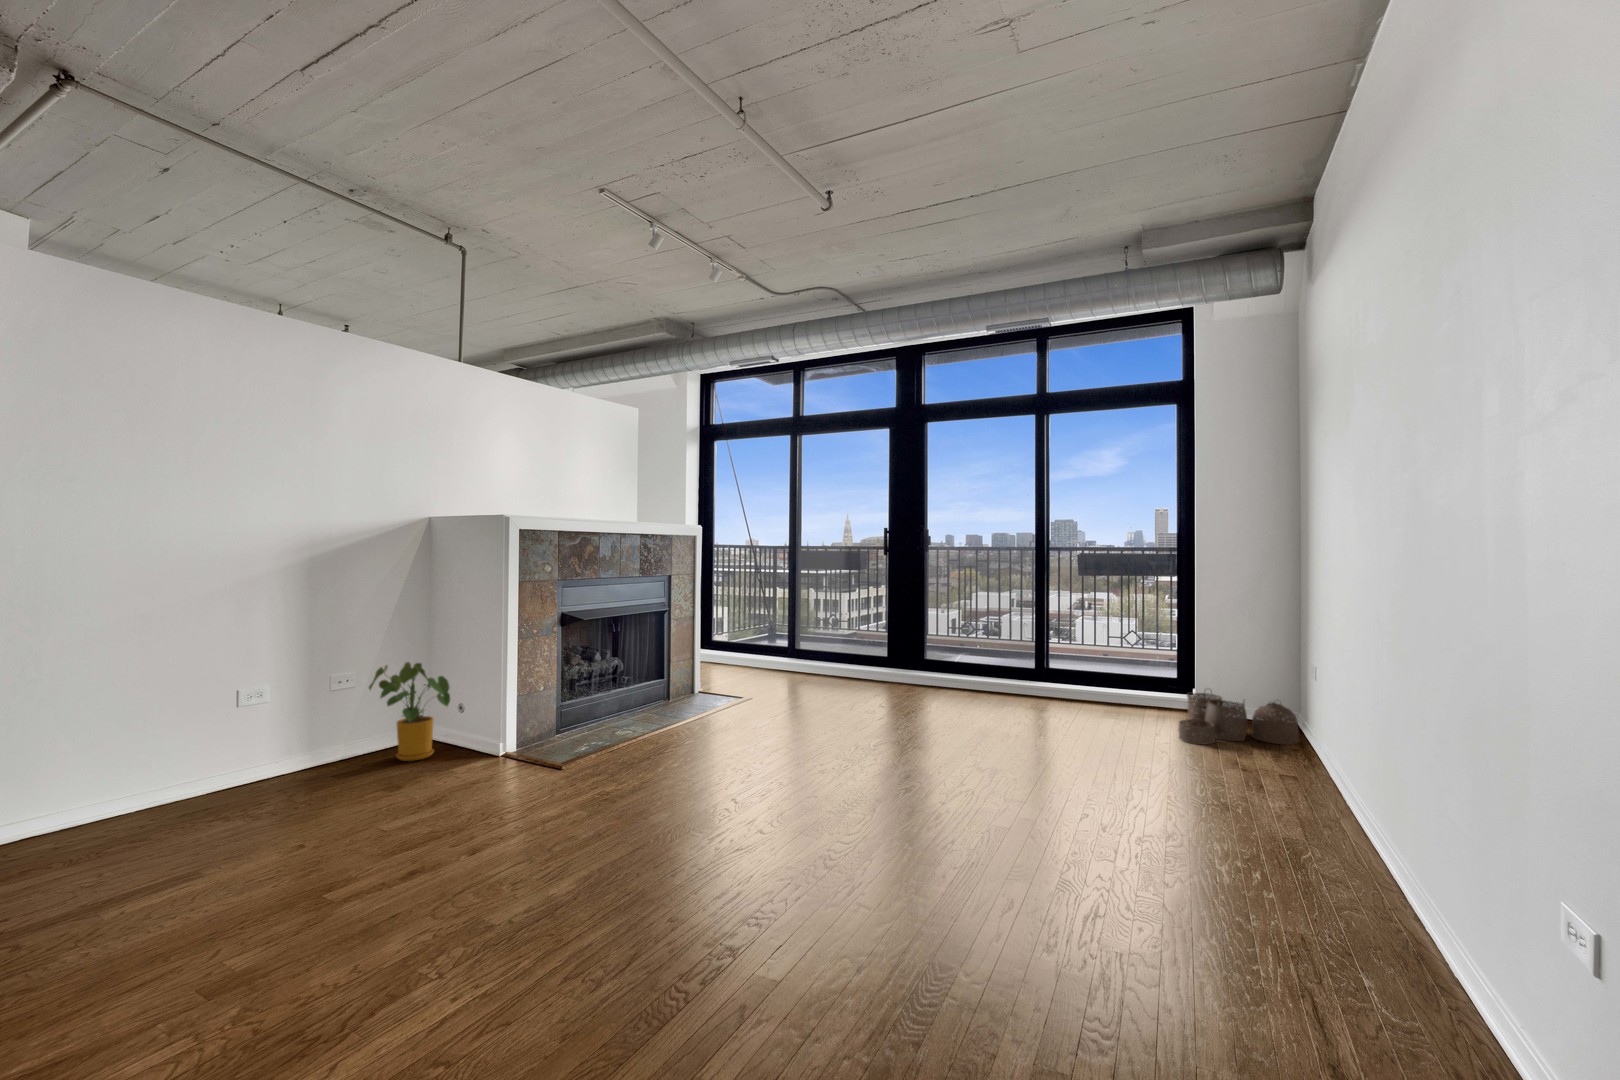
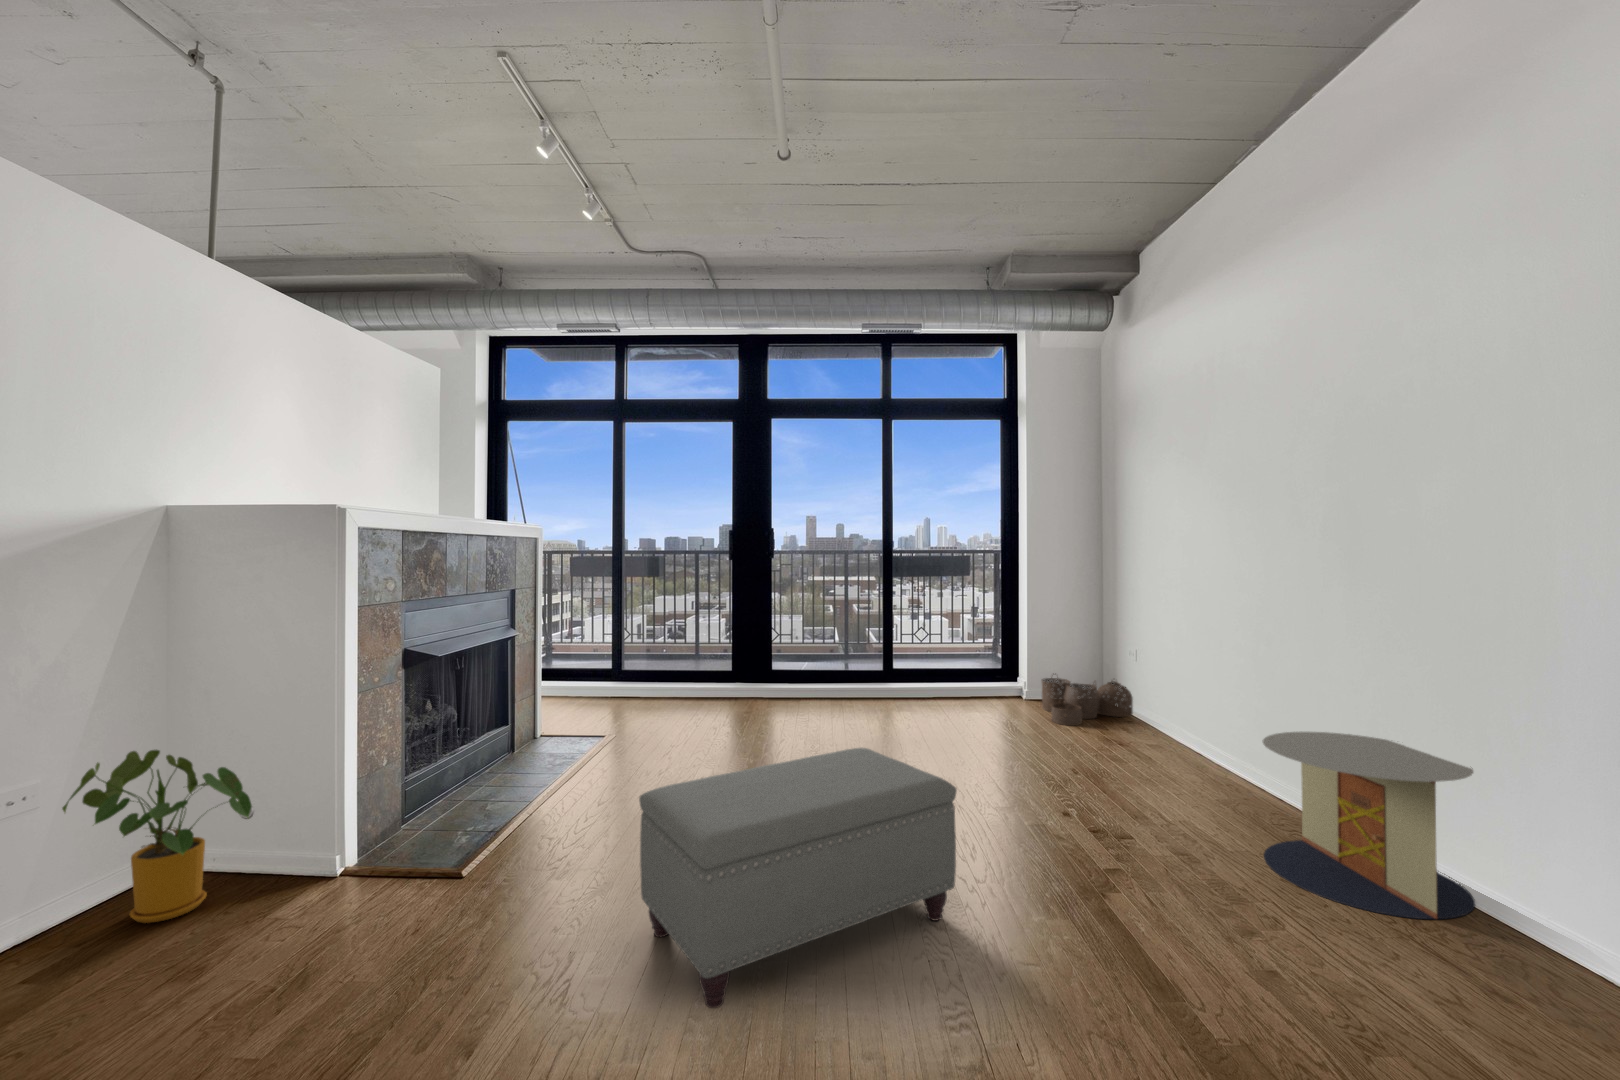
ottoman: none [596,710,830,859] -> present [639,748,957,1008]
side table: none [1195,750,1424,968] -> present [1263,732,1475,919]

